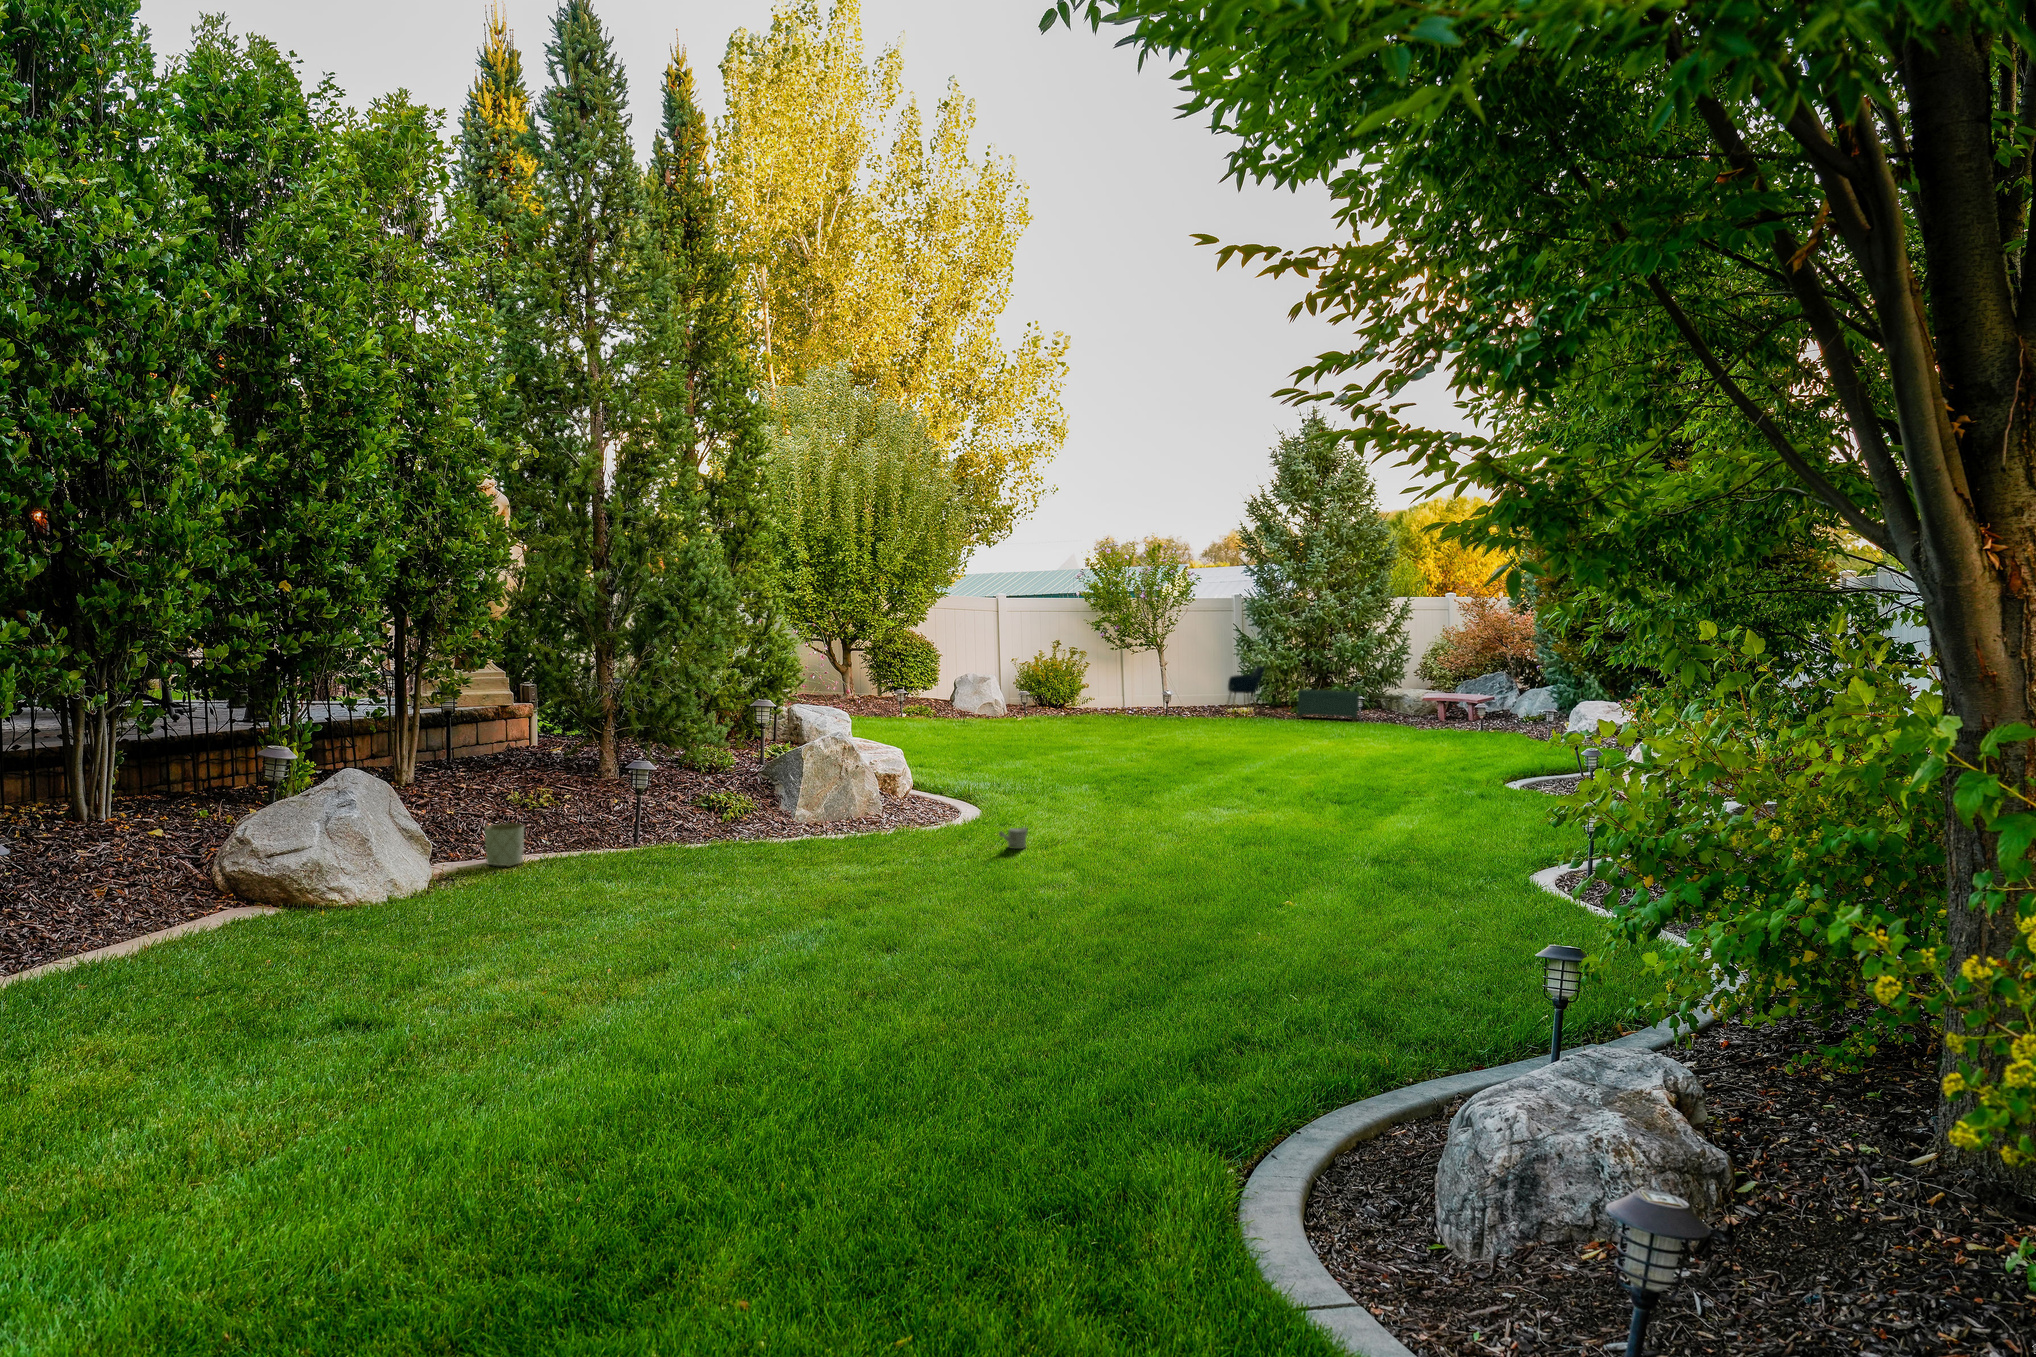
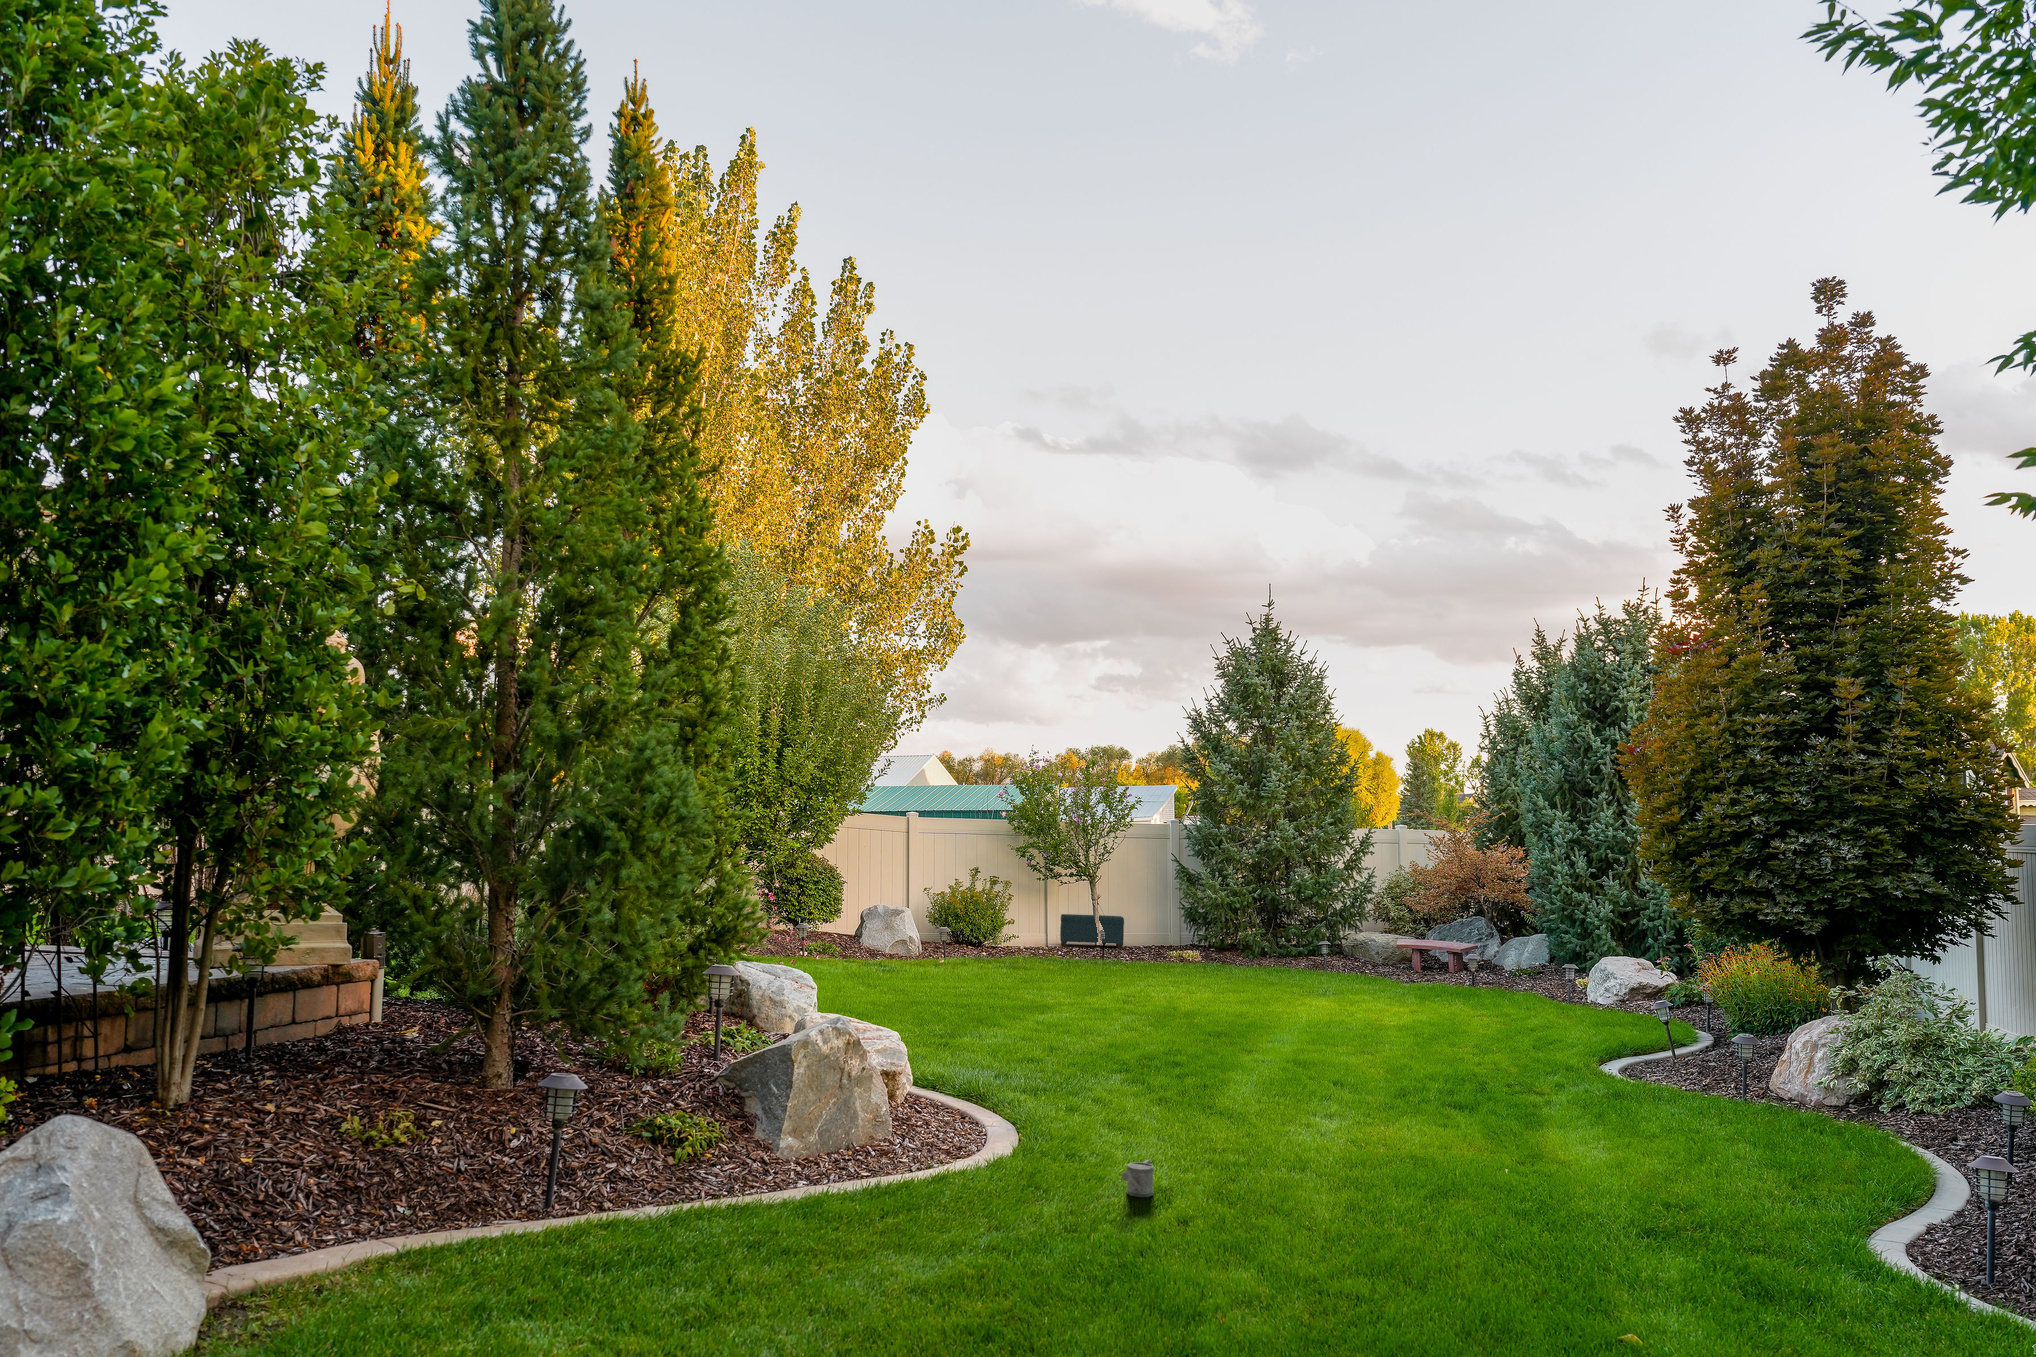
chair: present [1228,666,1265,712] -> none [1169,898,1214,956]
bench: present [1297,689,1359,721] -> present [1060,914,1124,948]
side table: present [1370,695,1404,719] -> none [1331,932,1371,963]
planter: present [485,823,524,867] -> none [302,1207,378,1296]

